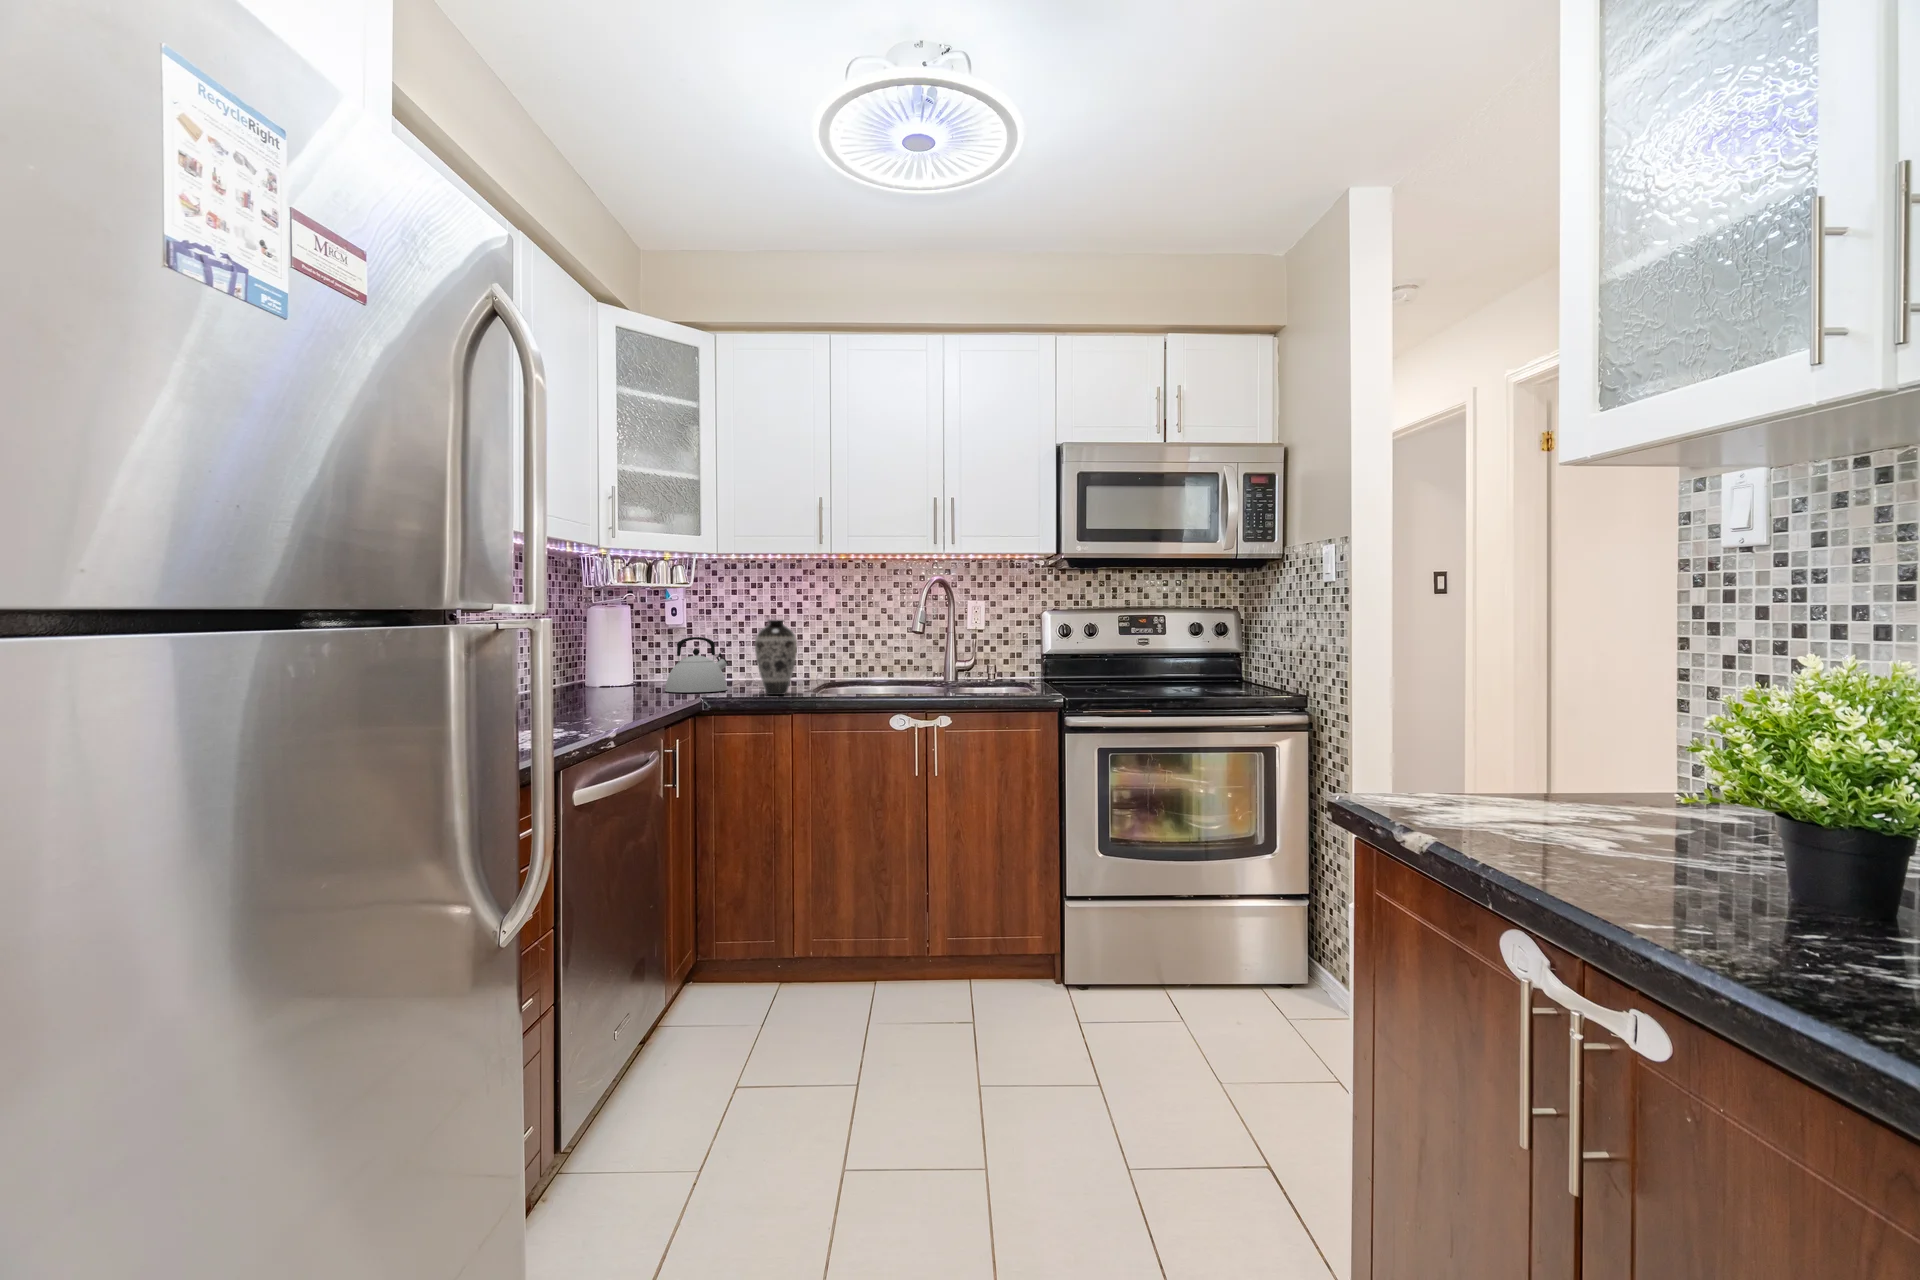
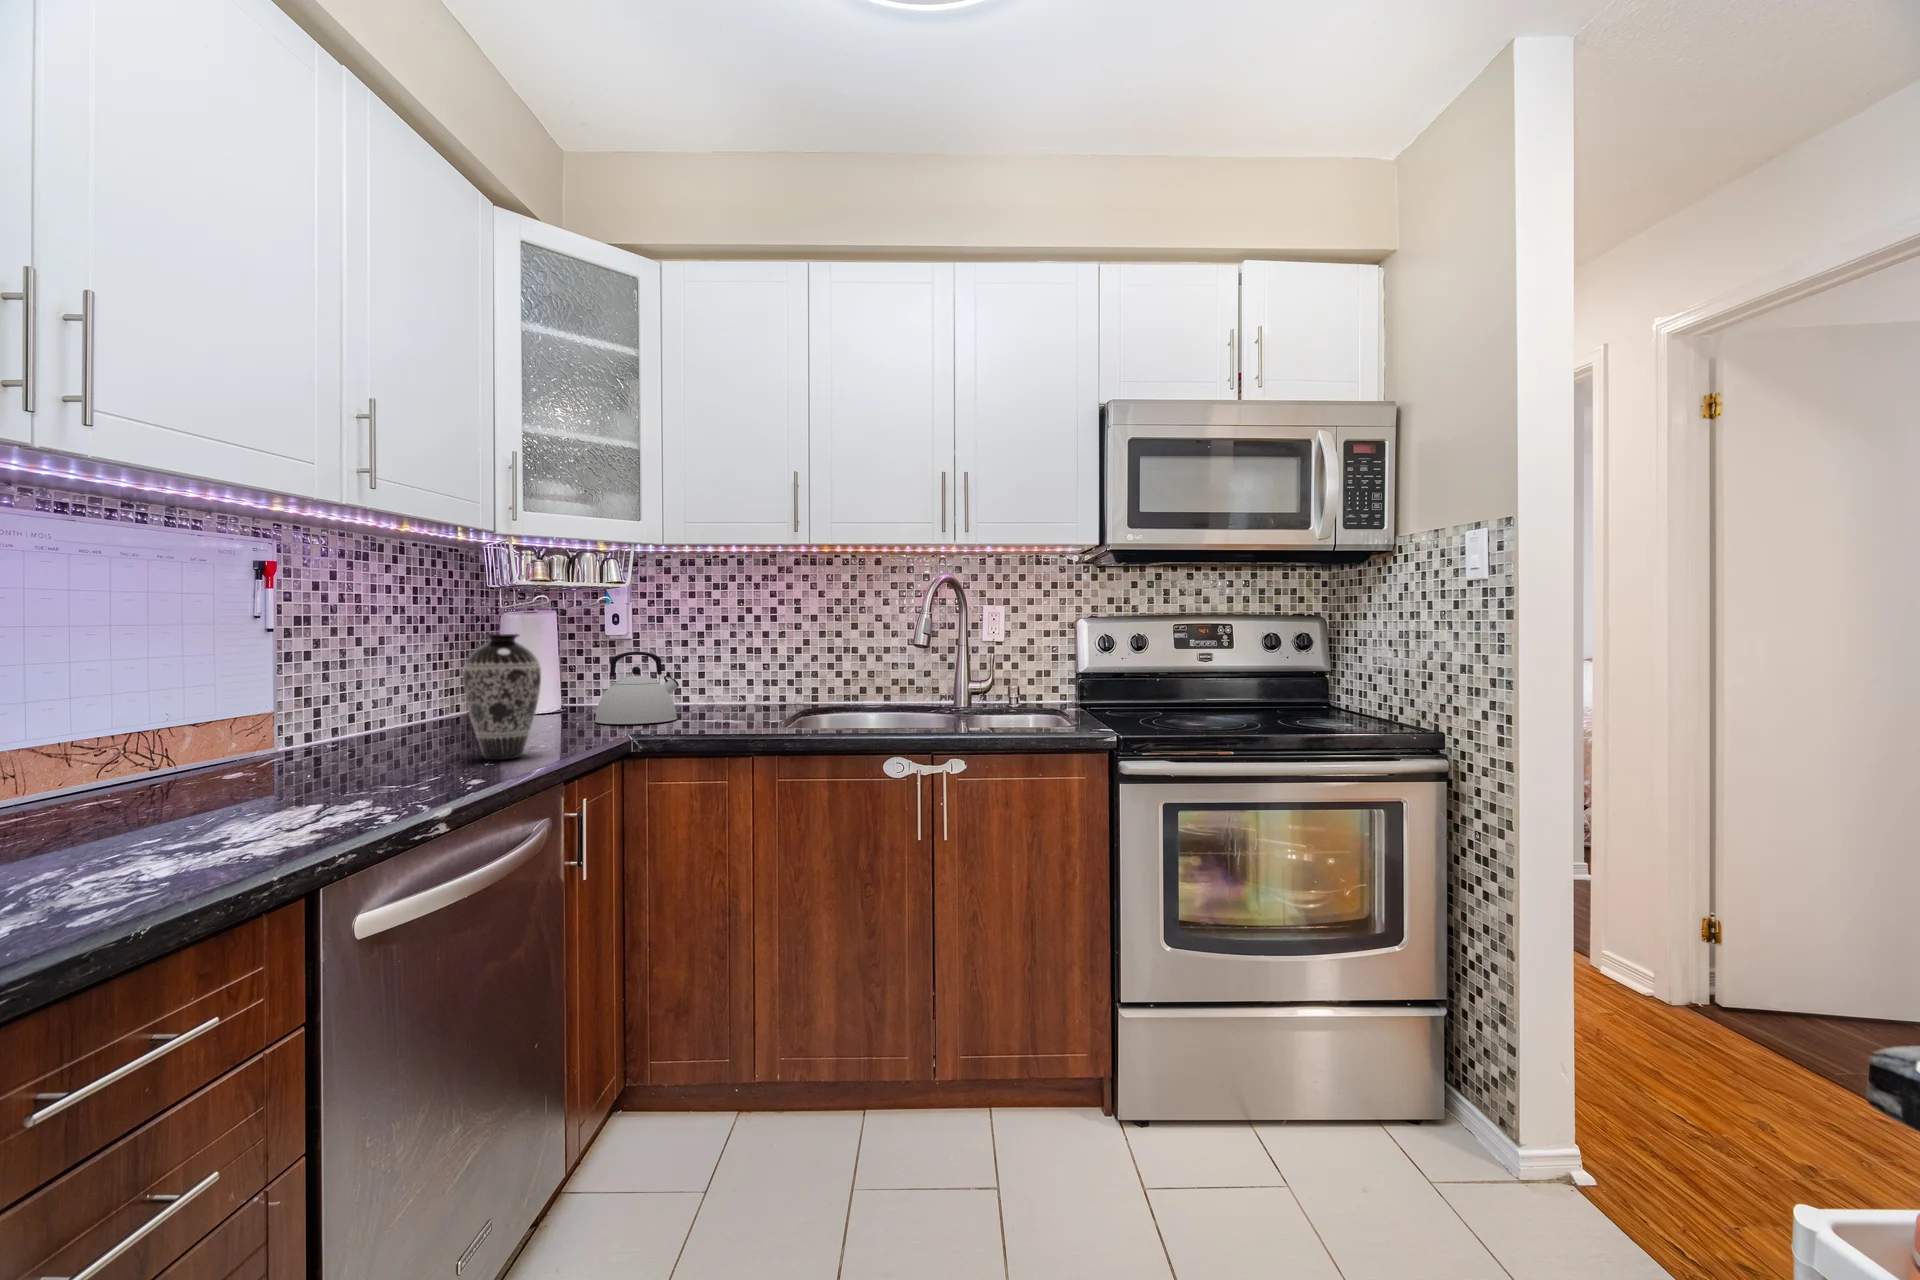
decorative vase: present [755,620,797,695] -> present [463,634,541,760]

